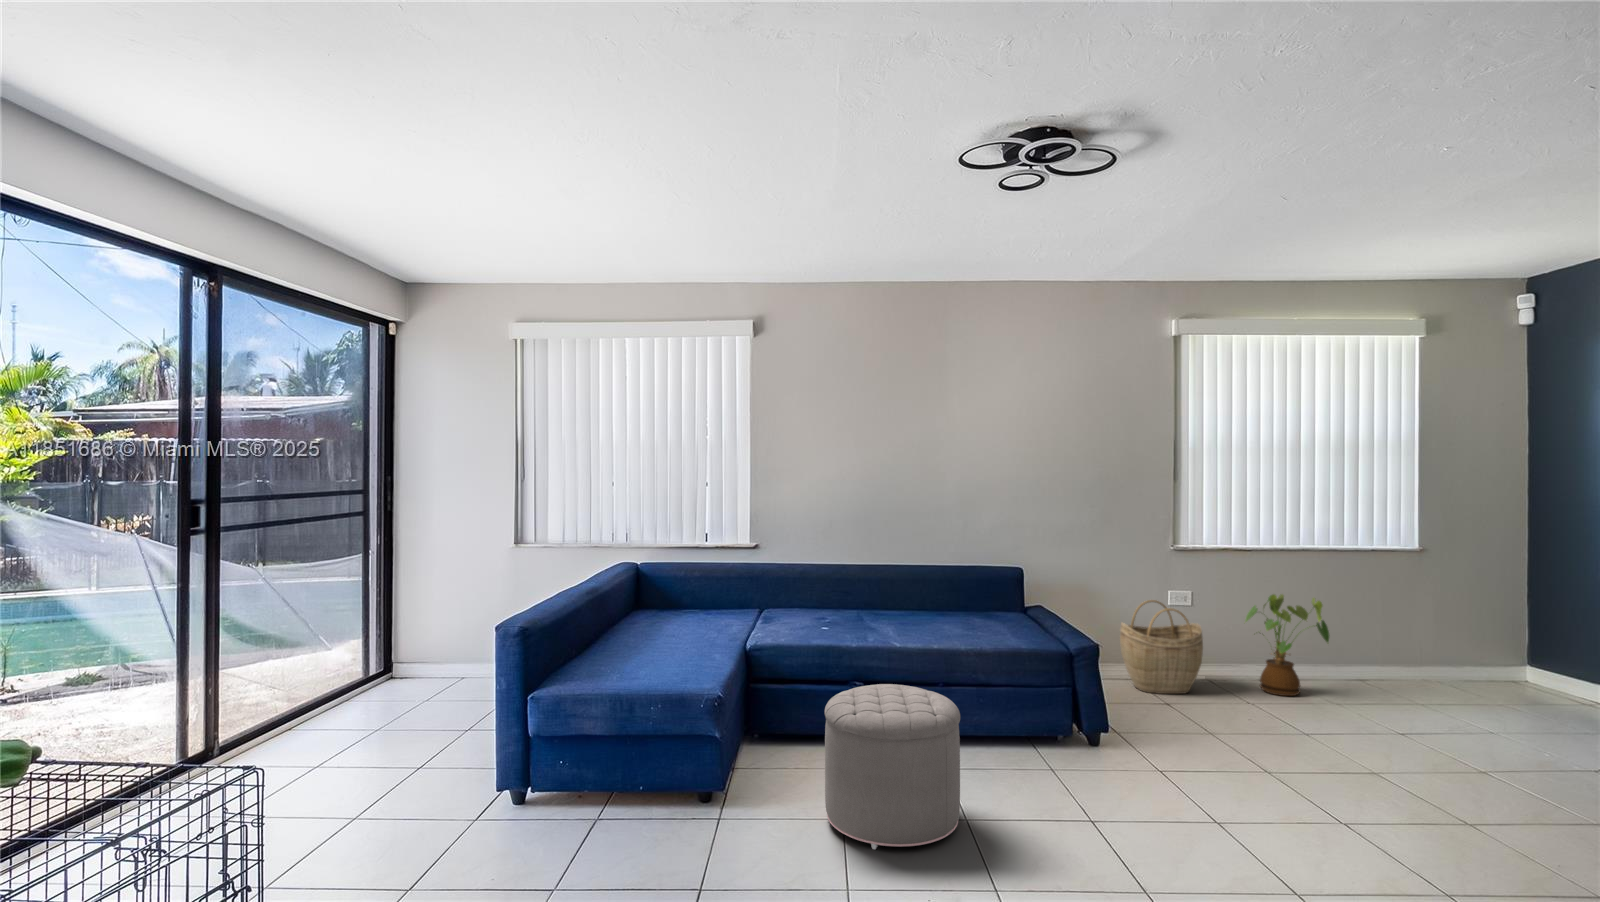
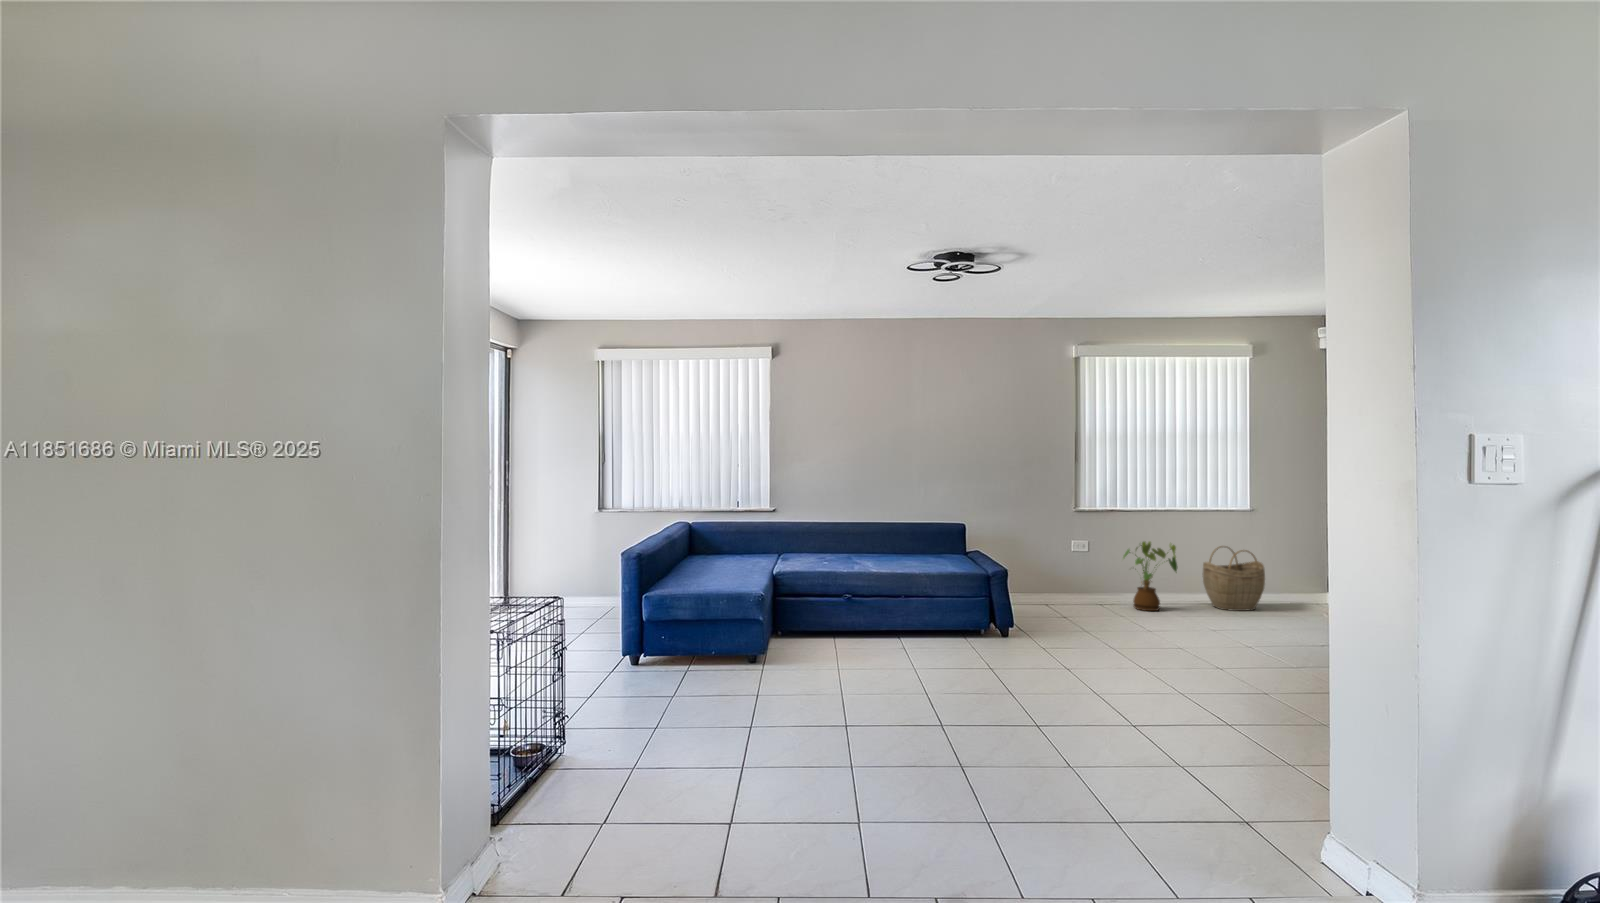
woven basket: present [1120,600,1203,694] -> present [1203,546,1265,611]
ottoman: present [824,684,960,849] -> none [830,587,915,681]

